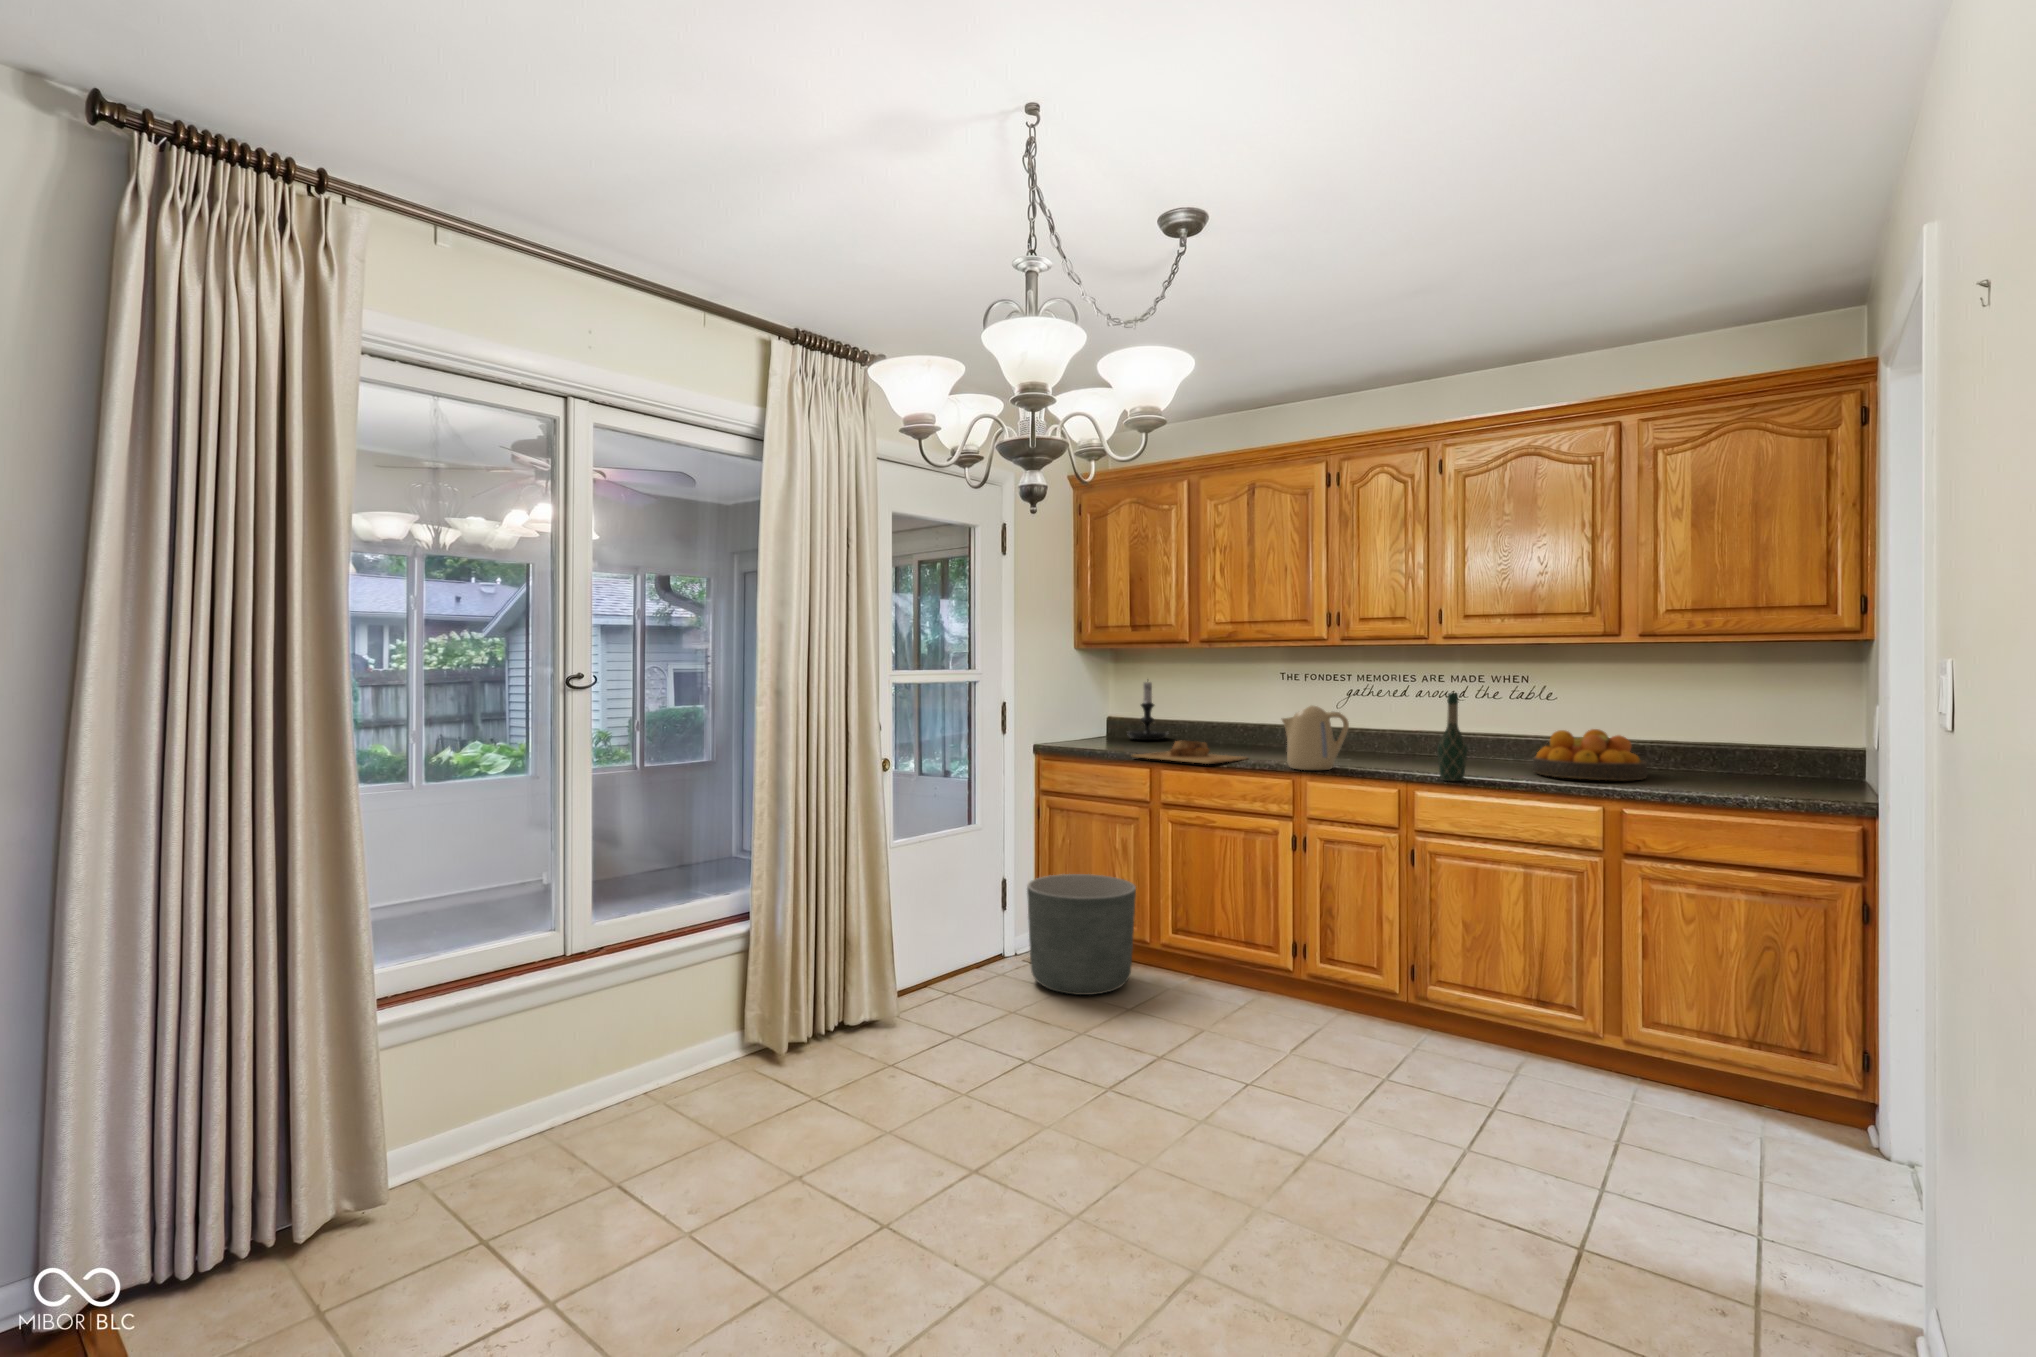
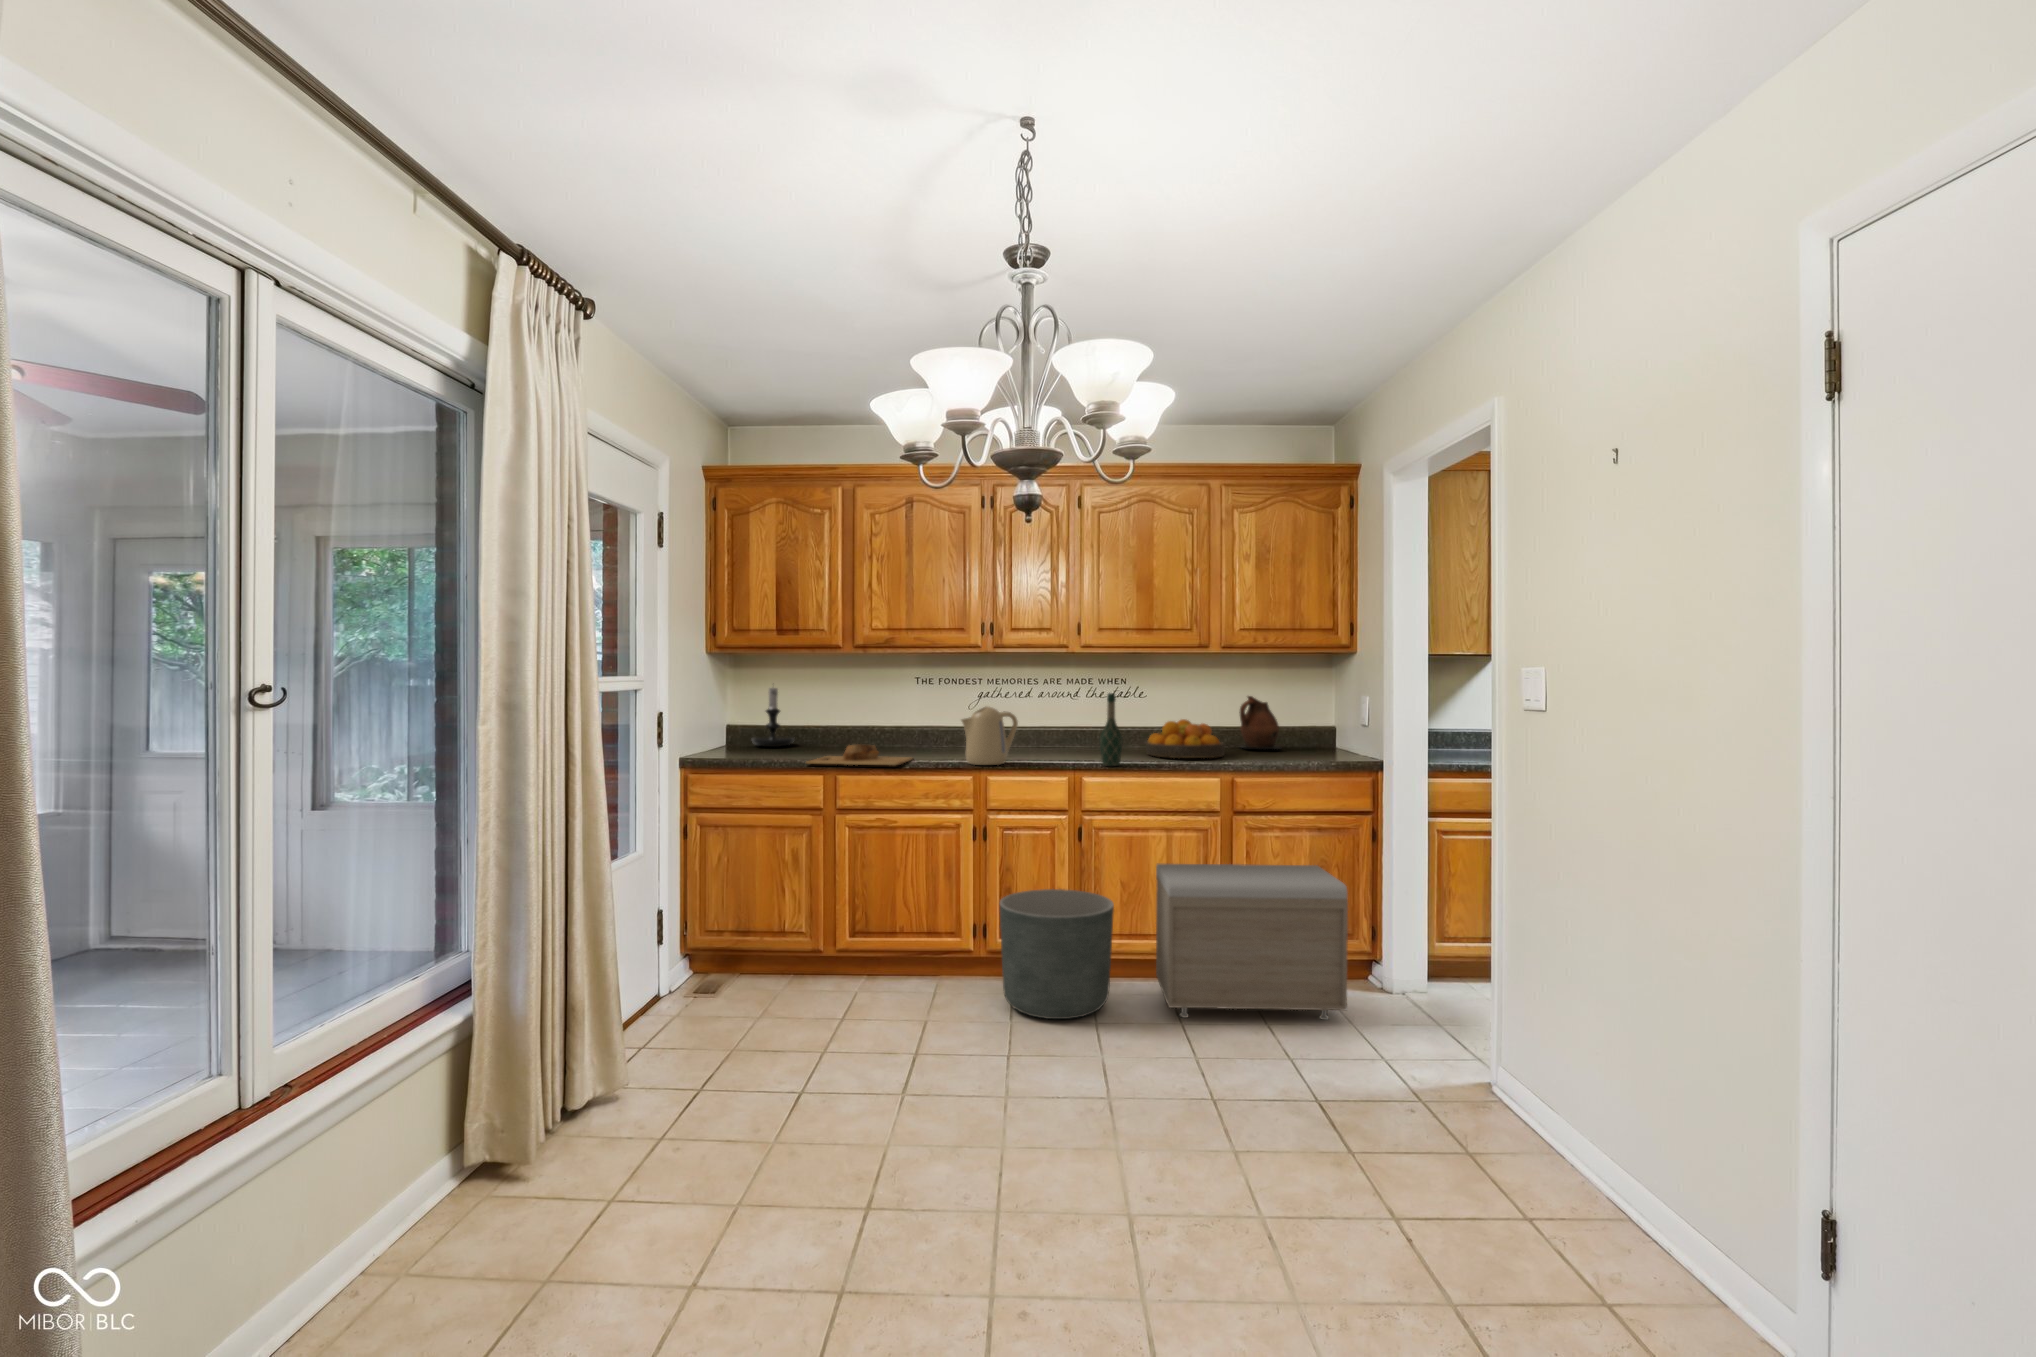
ceramic pitcher: none [1693,701,1773,778] -> present [1239,696,1281,749]
planter: present [1027,874,1136,995] -> present [1000,889,1114,1019]
storage bench: none [1467,905,1746,1154] -> present [1156,864,1348,1020]

